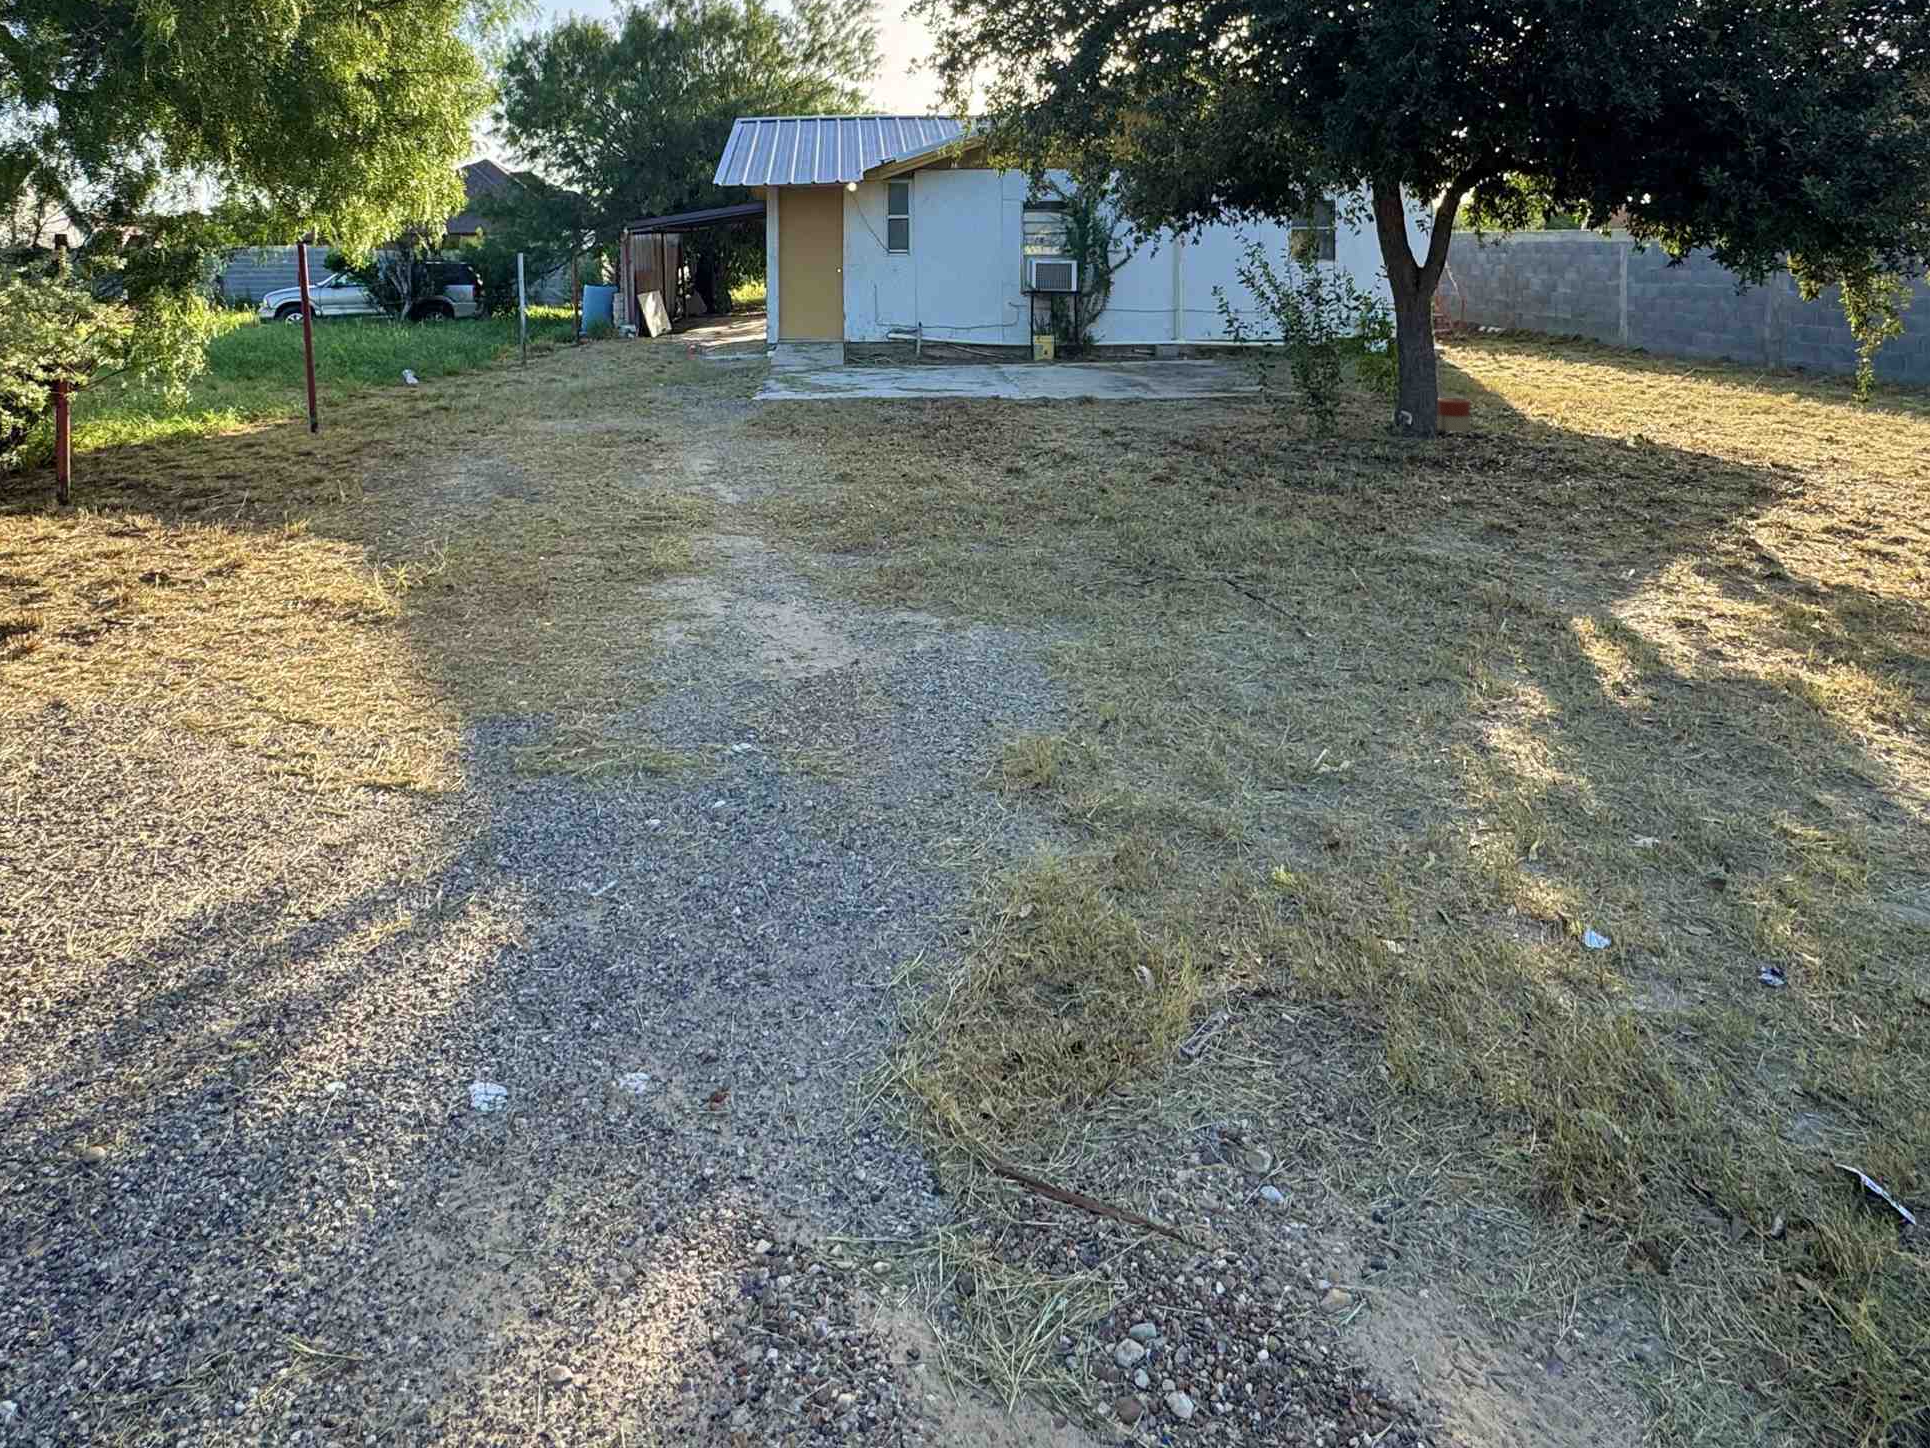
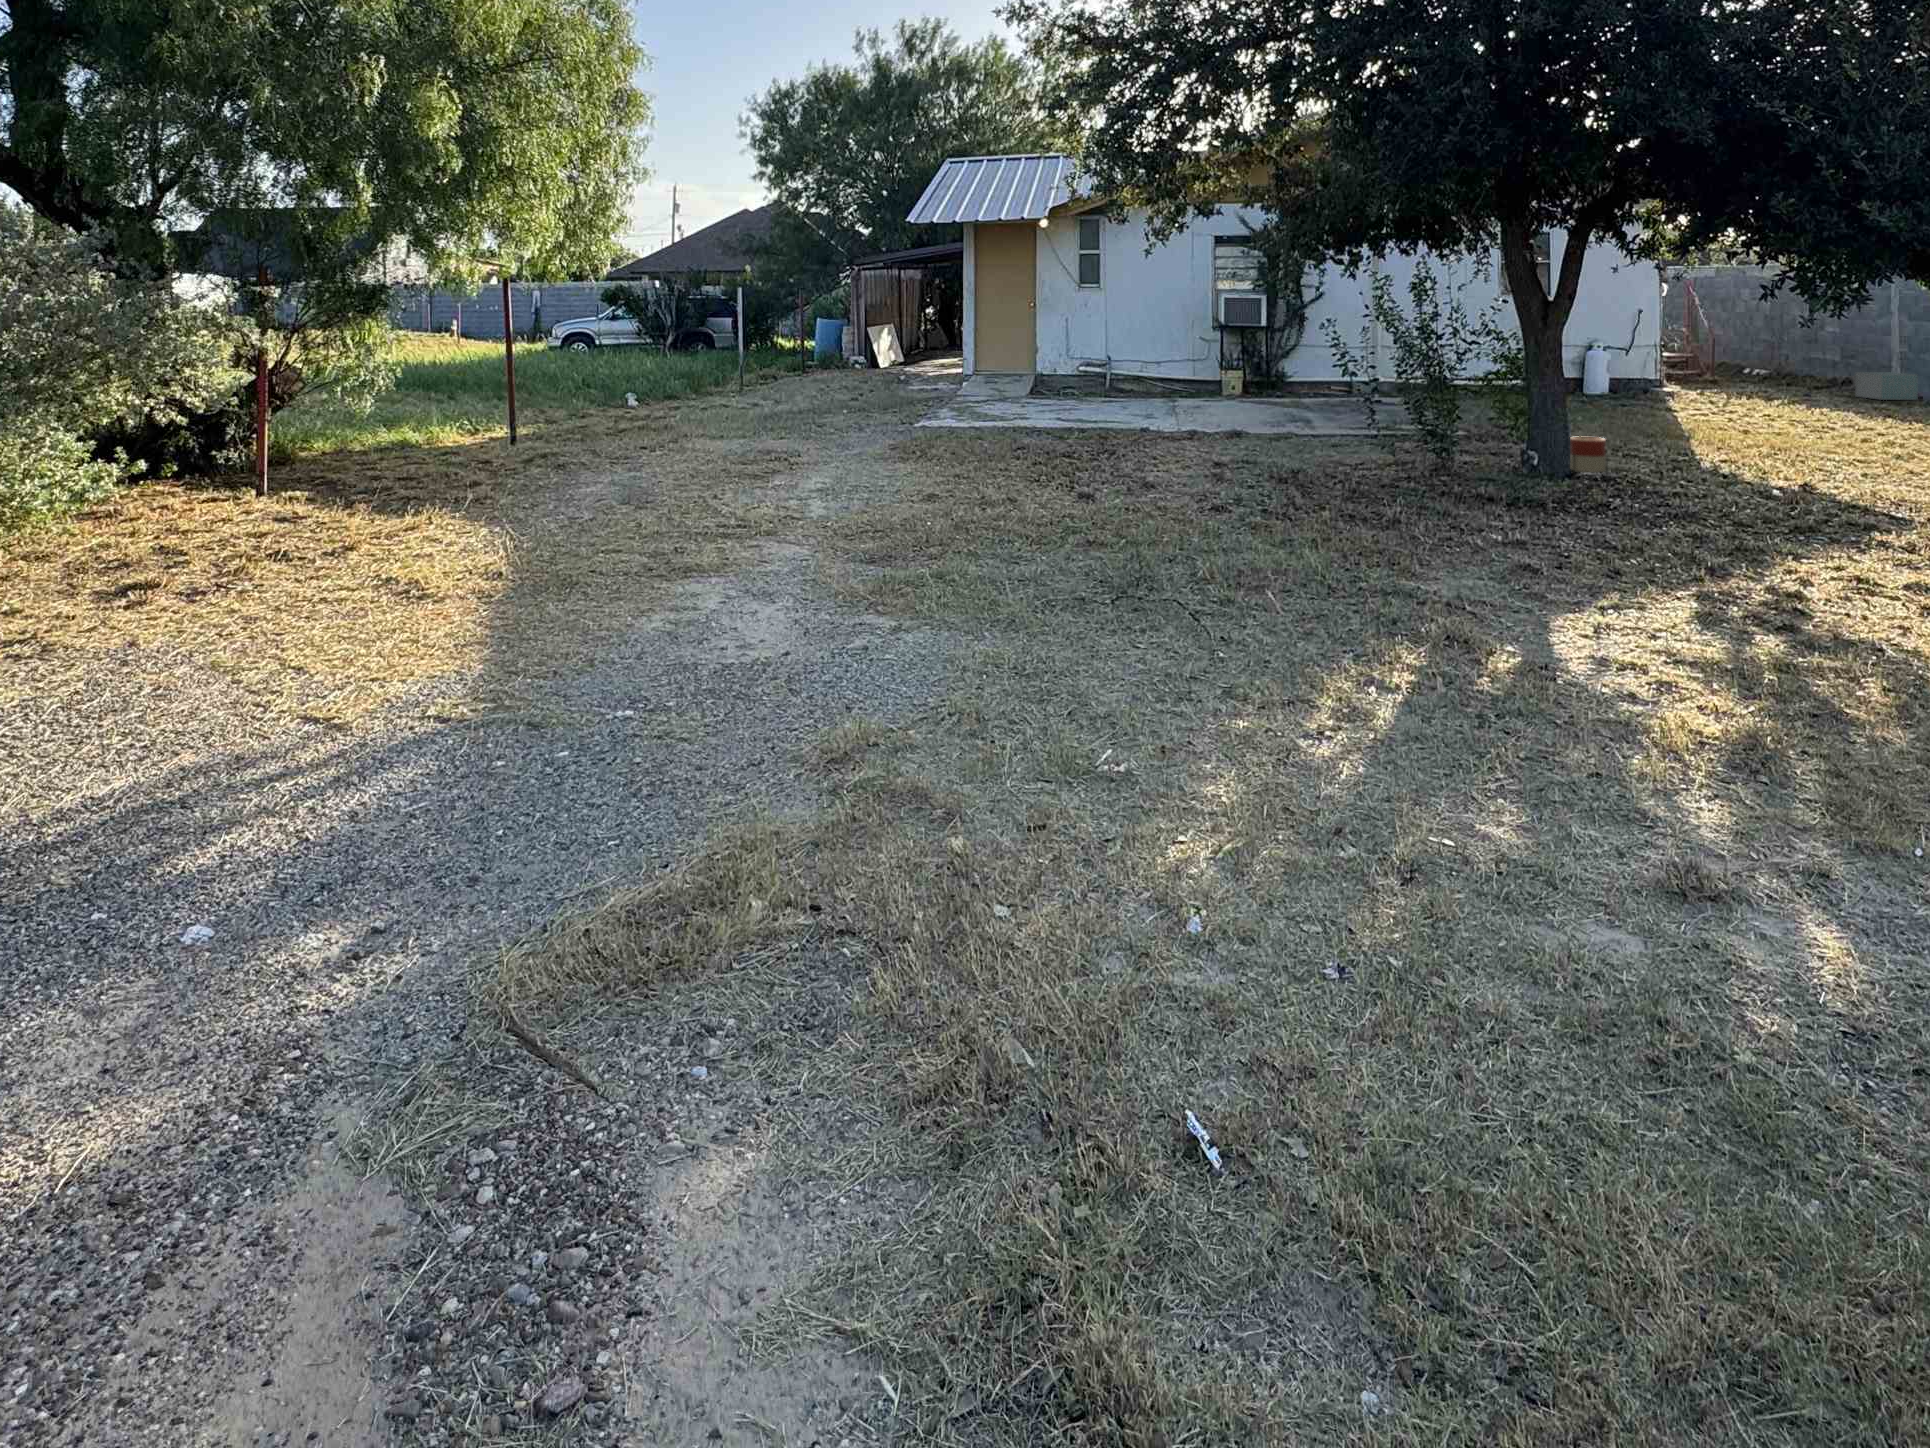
storage box: none [1593,328,1647,353] -> present [1855,372,1918,400]

